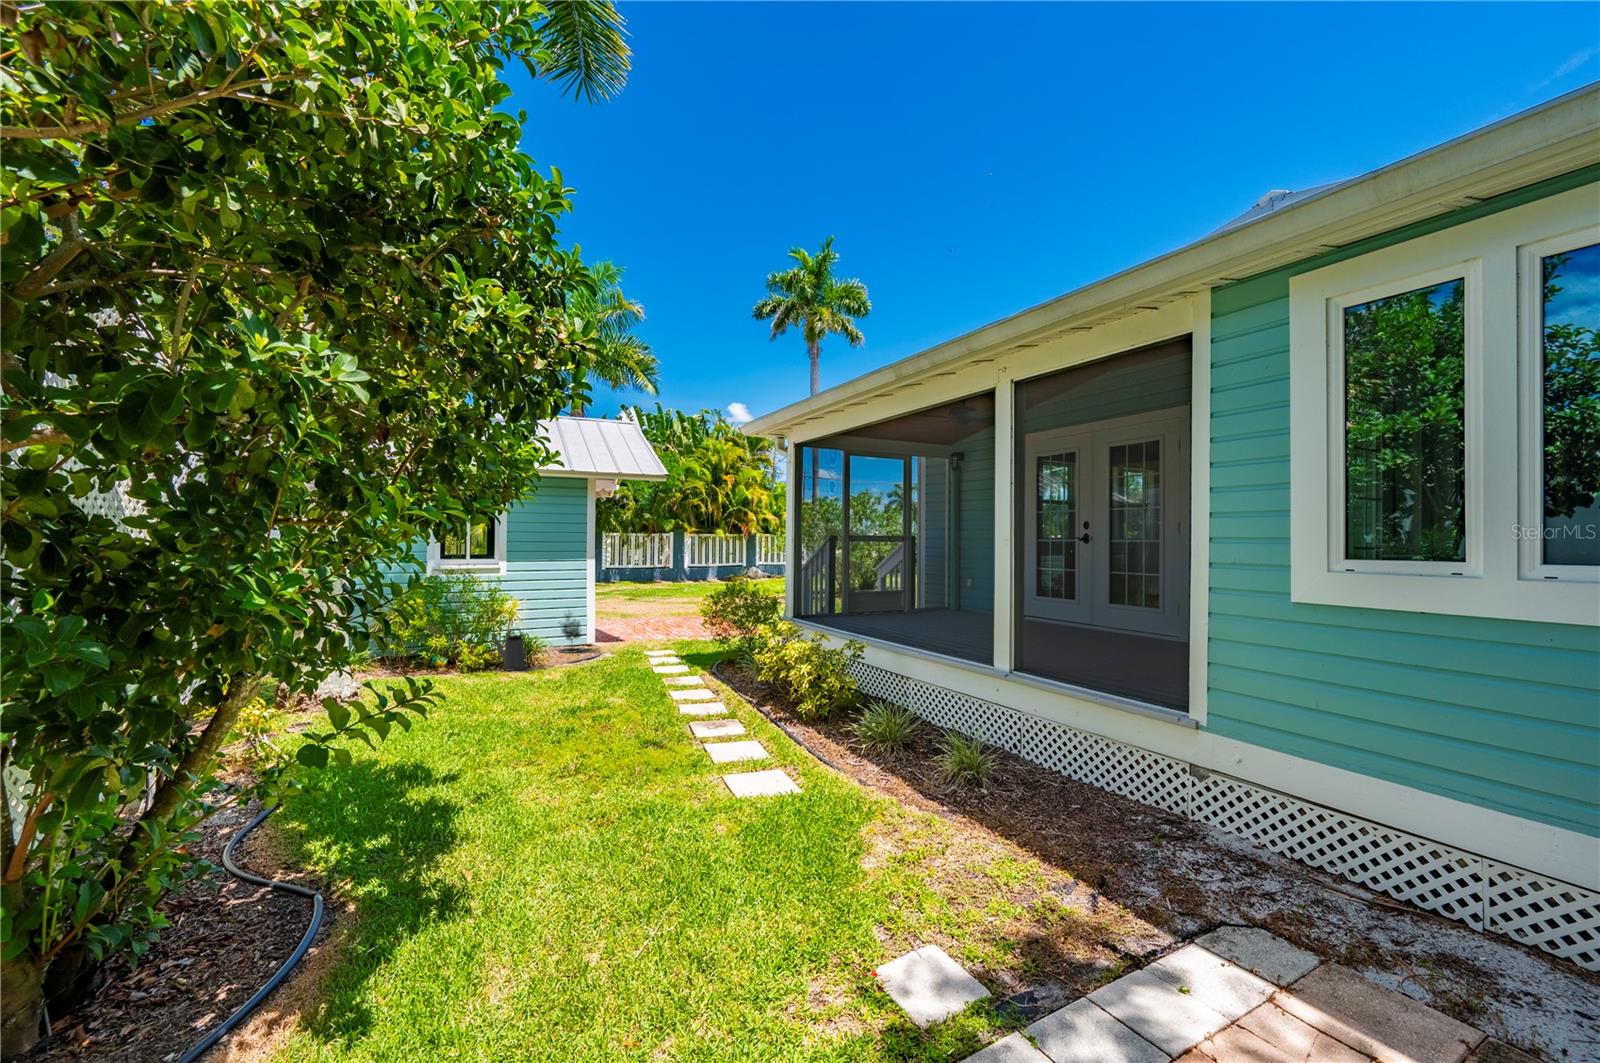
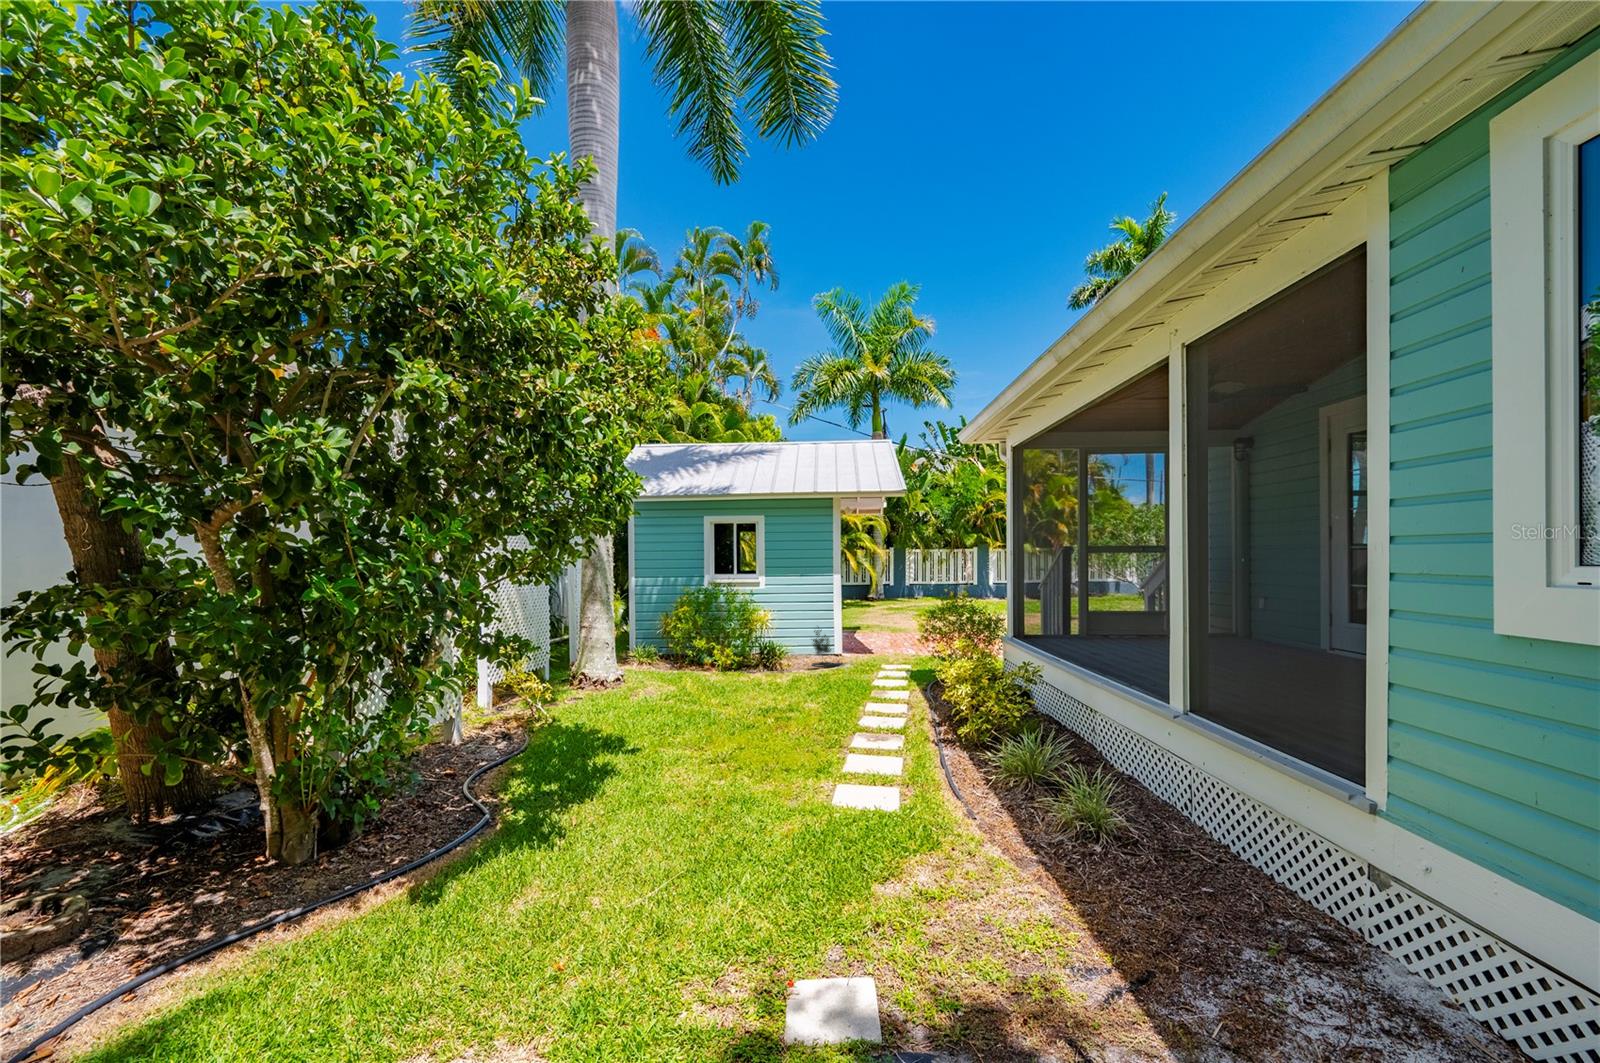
watering can: present [492,629,527,671] -> none [747,642,772,680]

